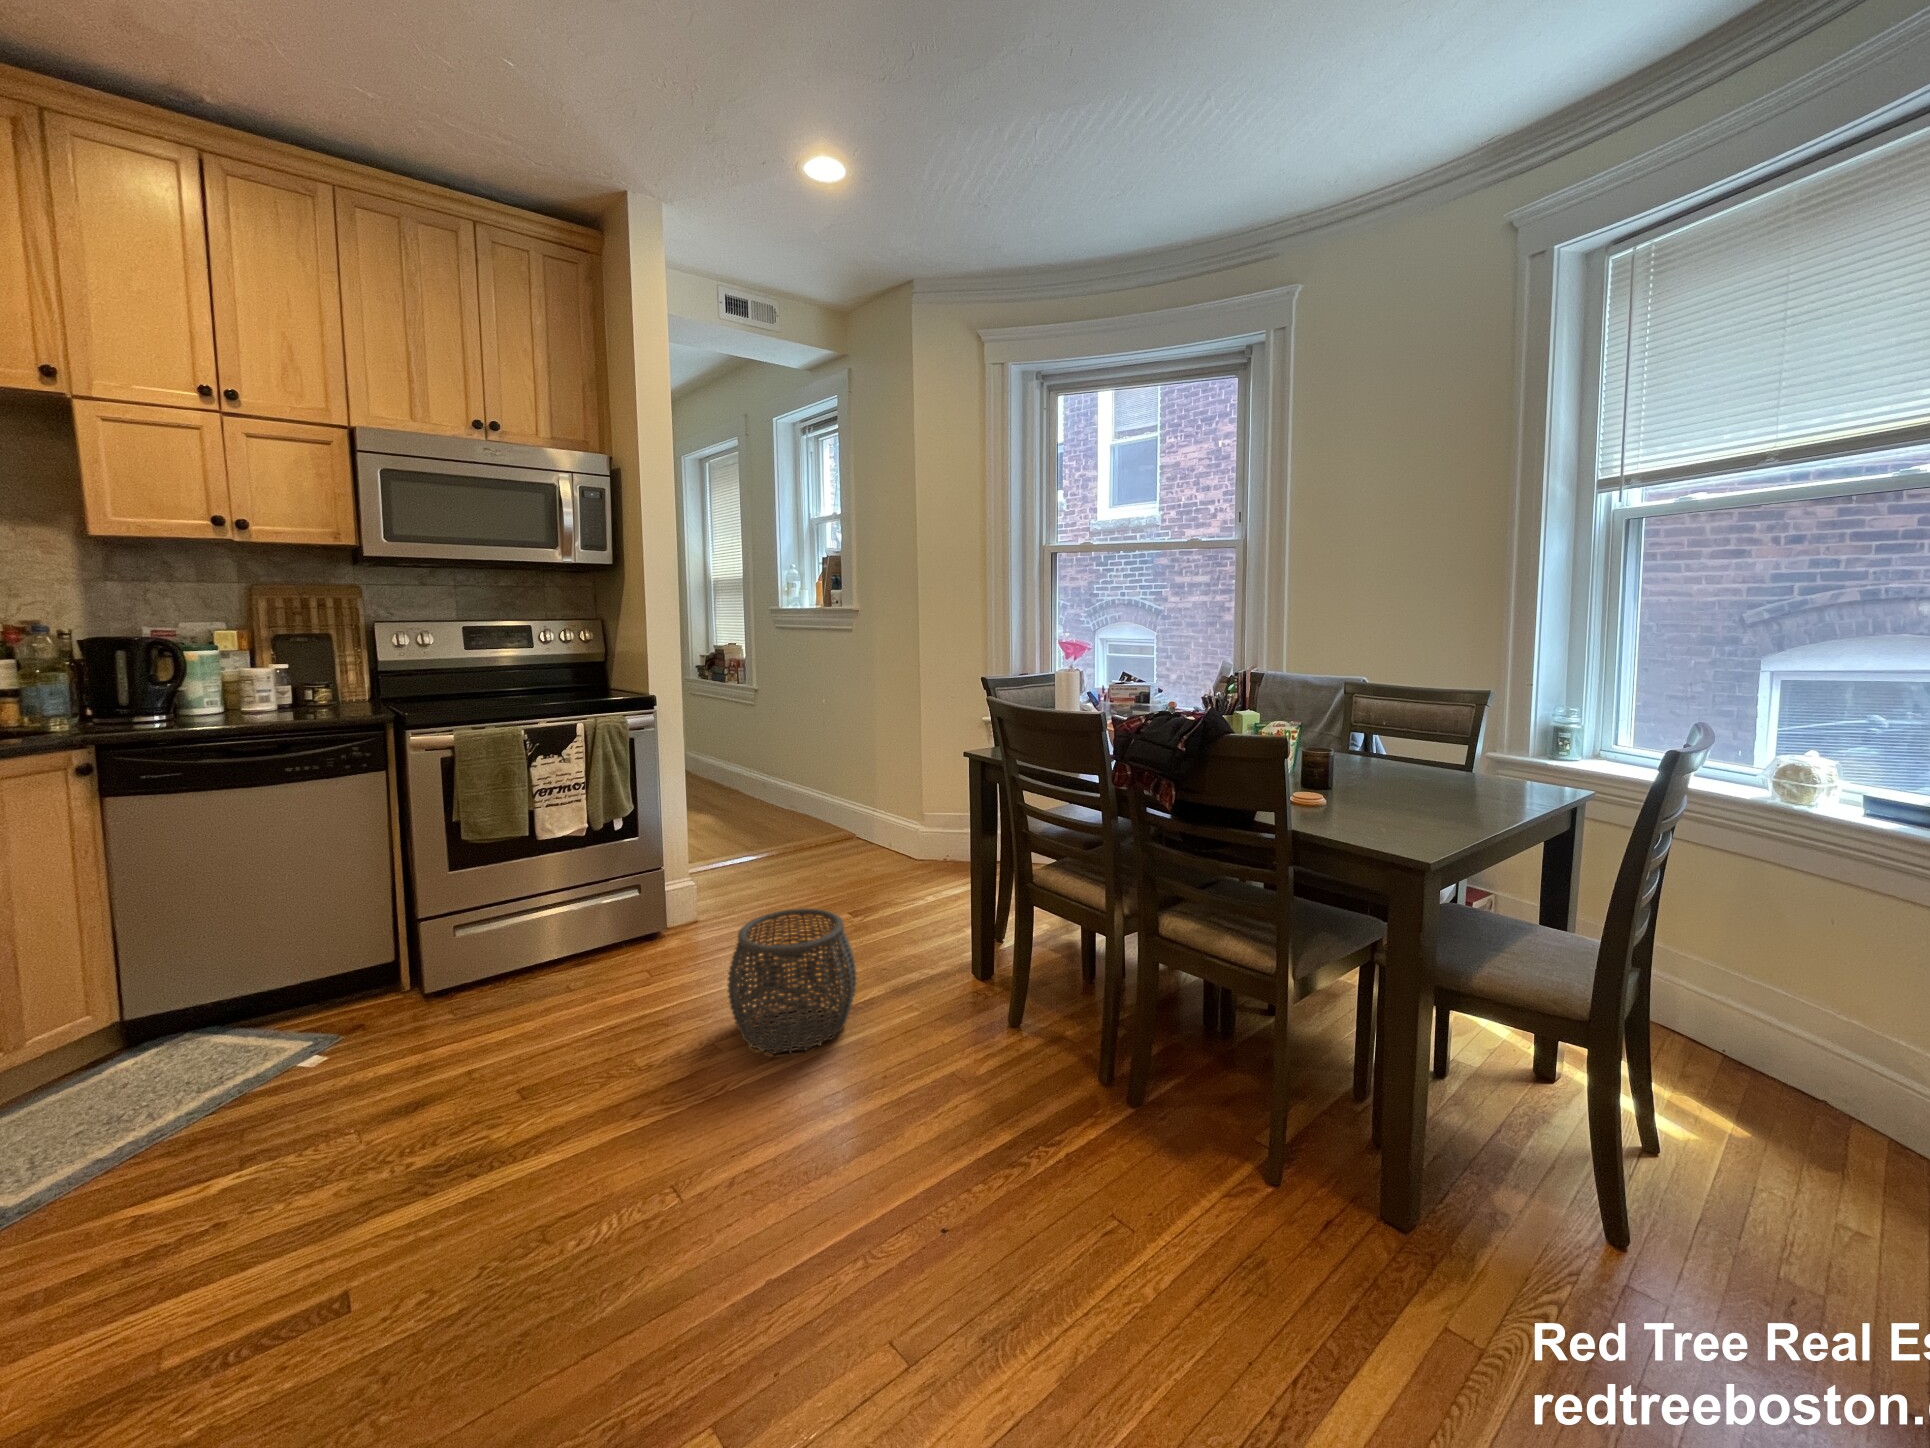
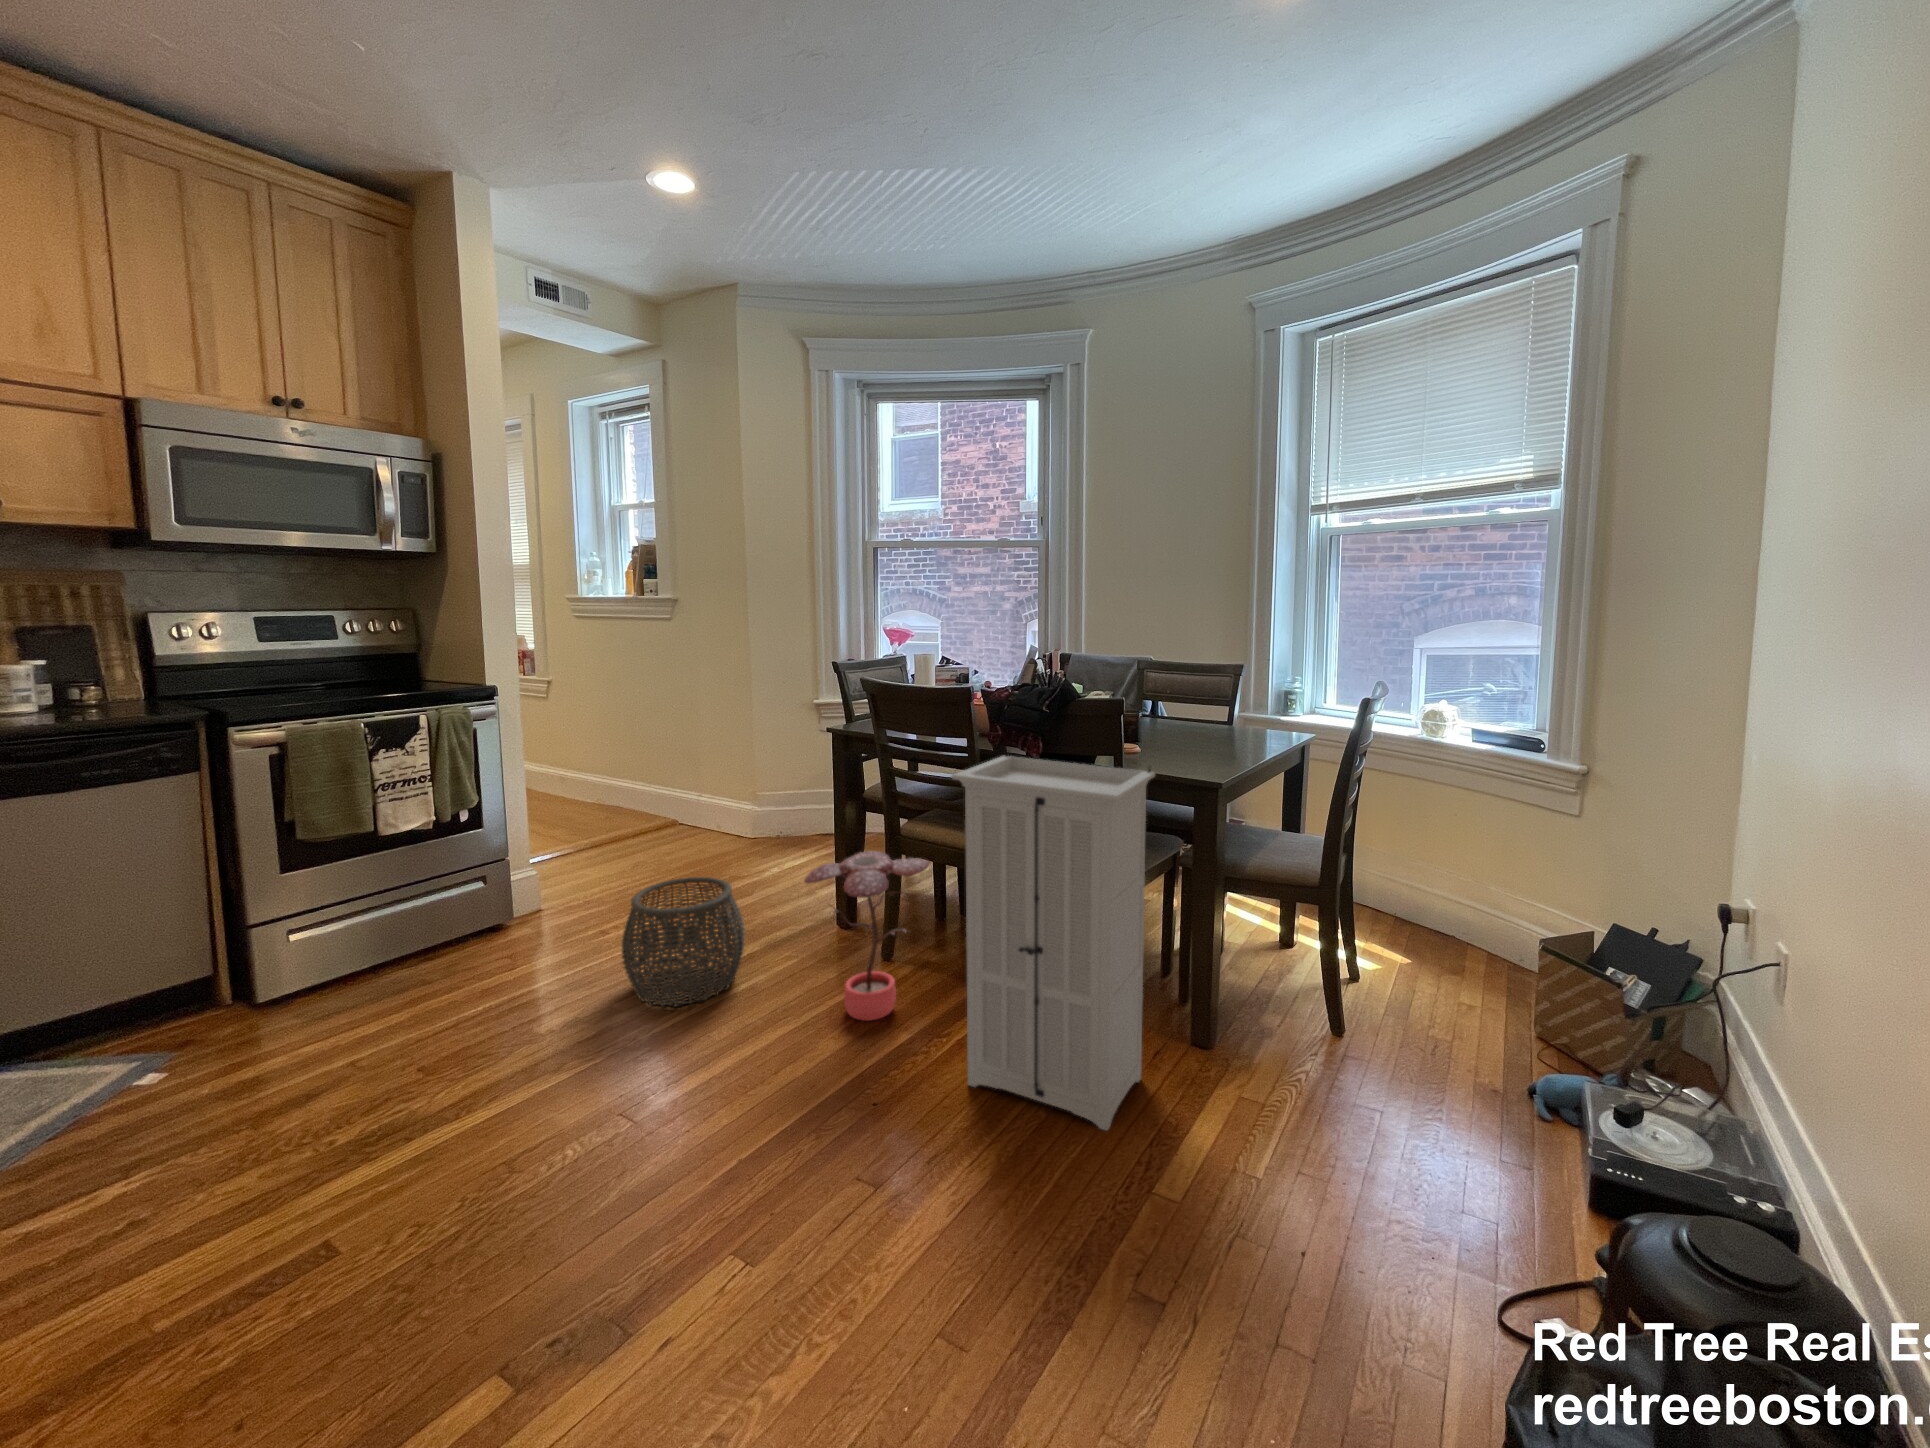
storage cabinet: none [1045,797,1324,1346] -> present [952,754,1155,1131]
potted plant: none [901,901,1048,1107] -> present [804,851,929,1021]

